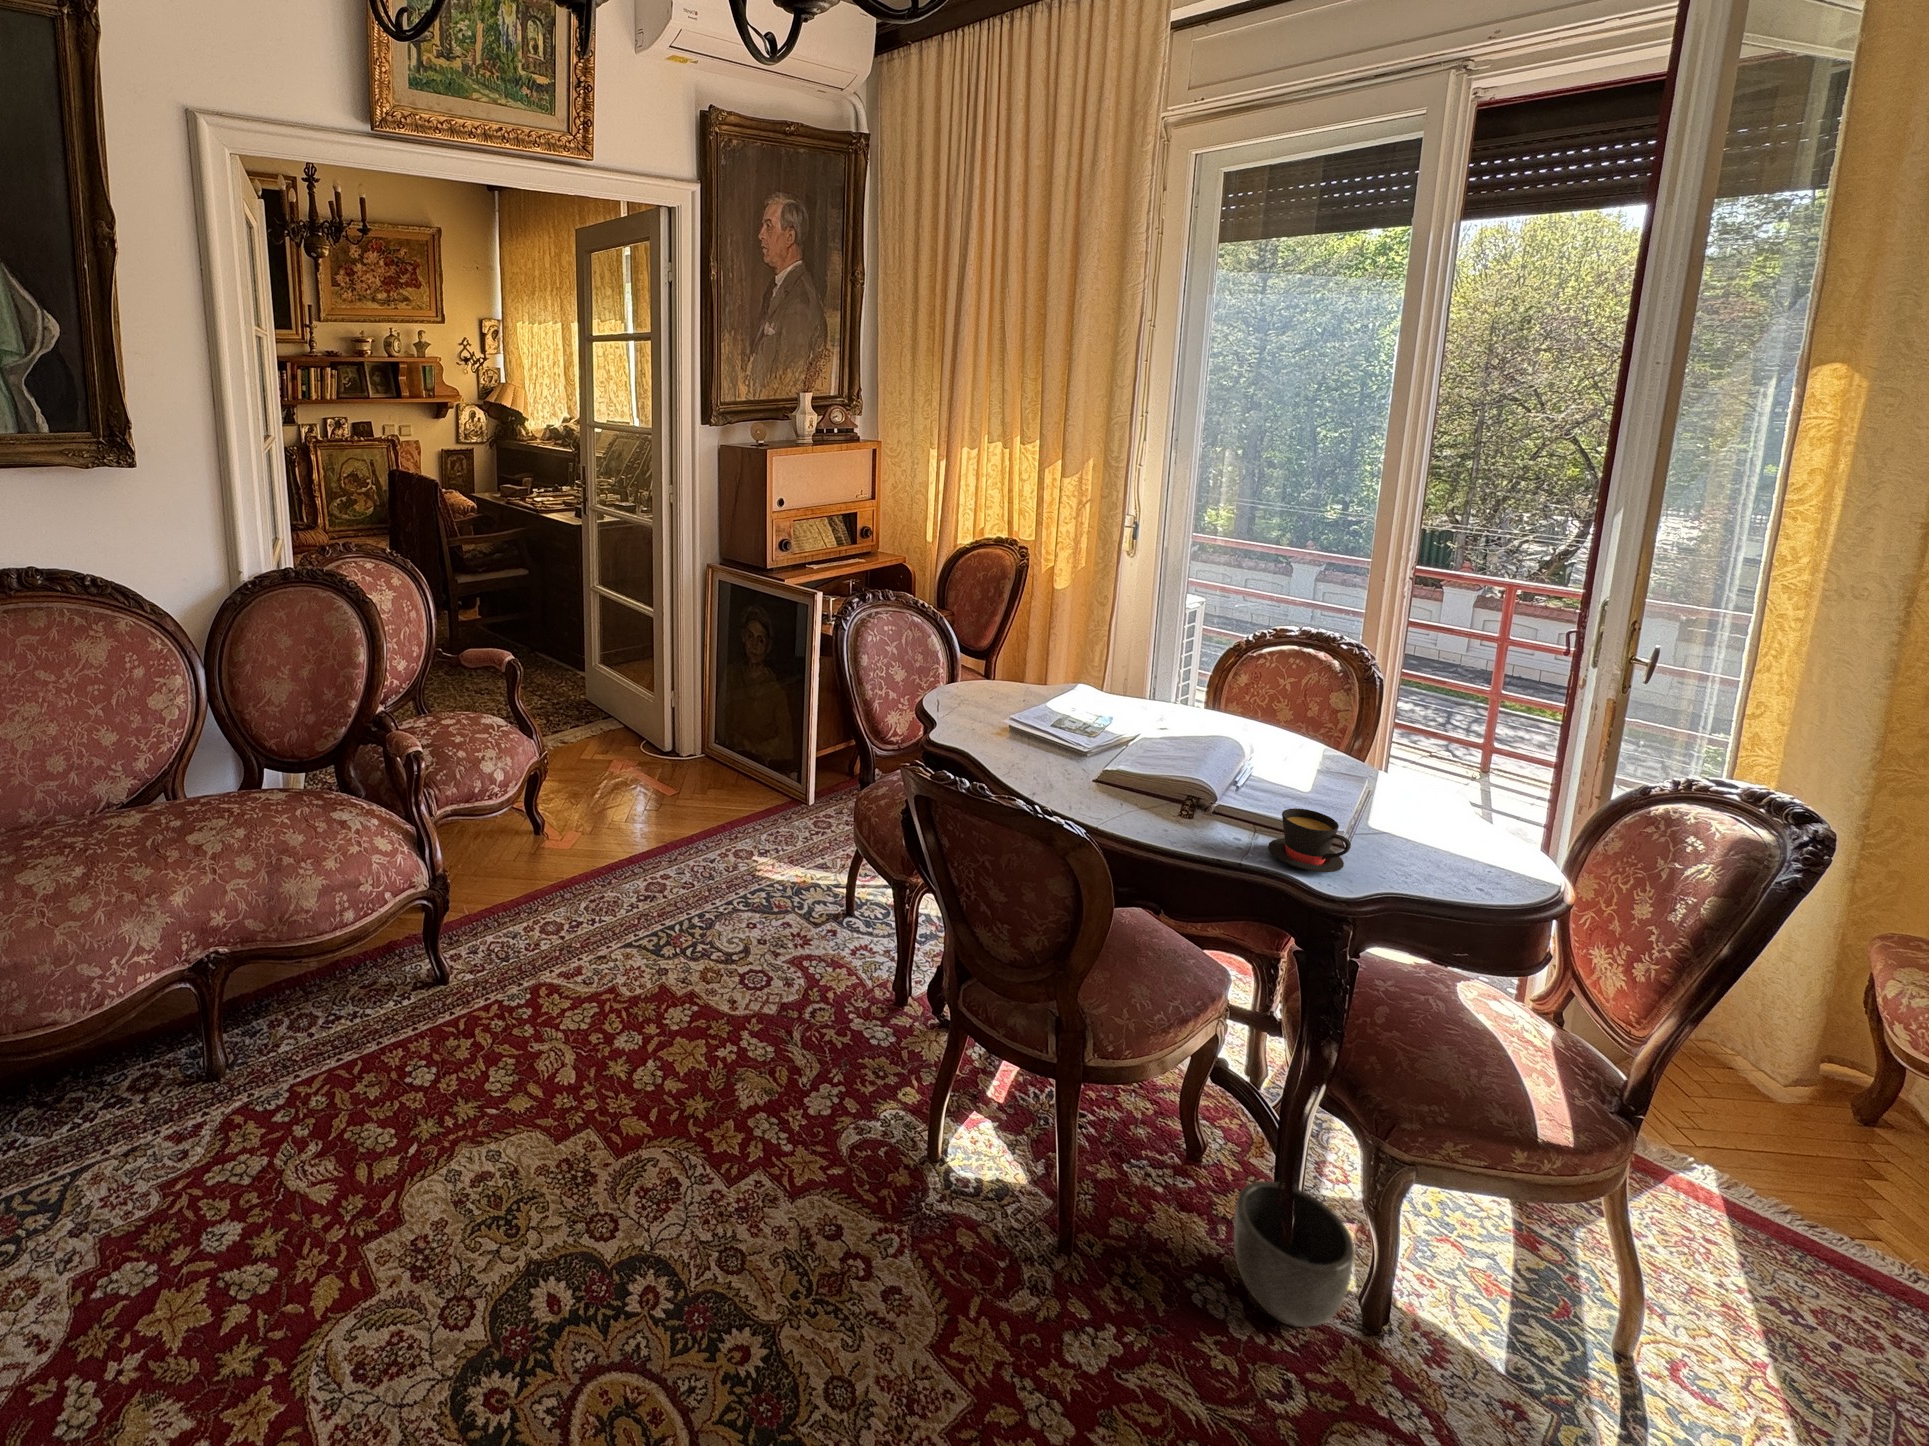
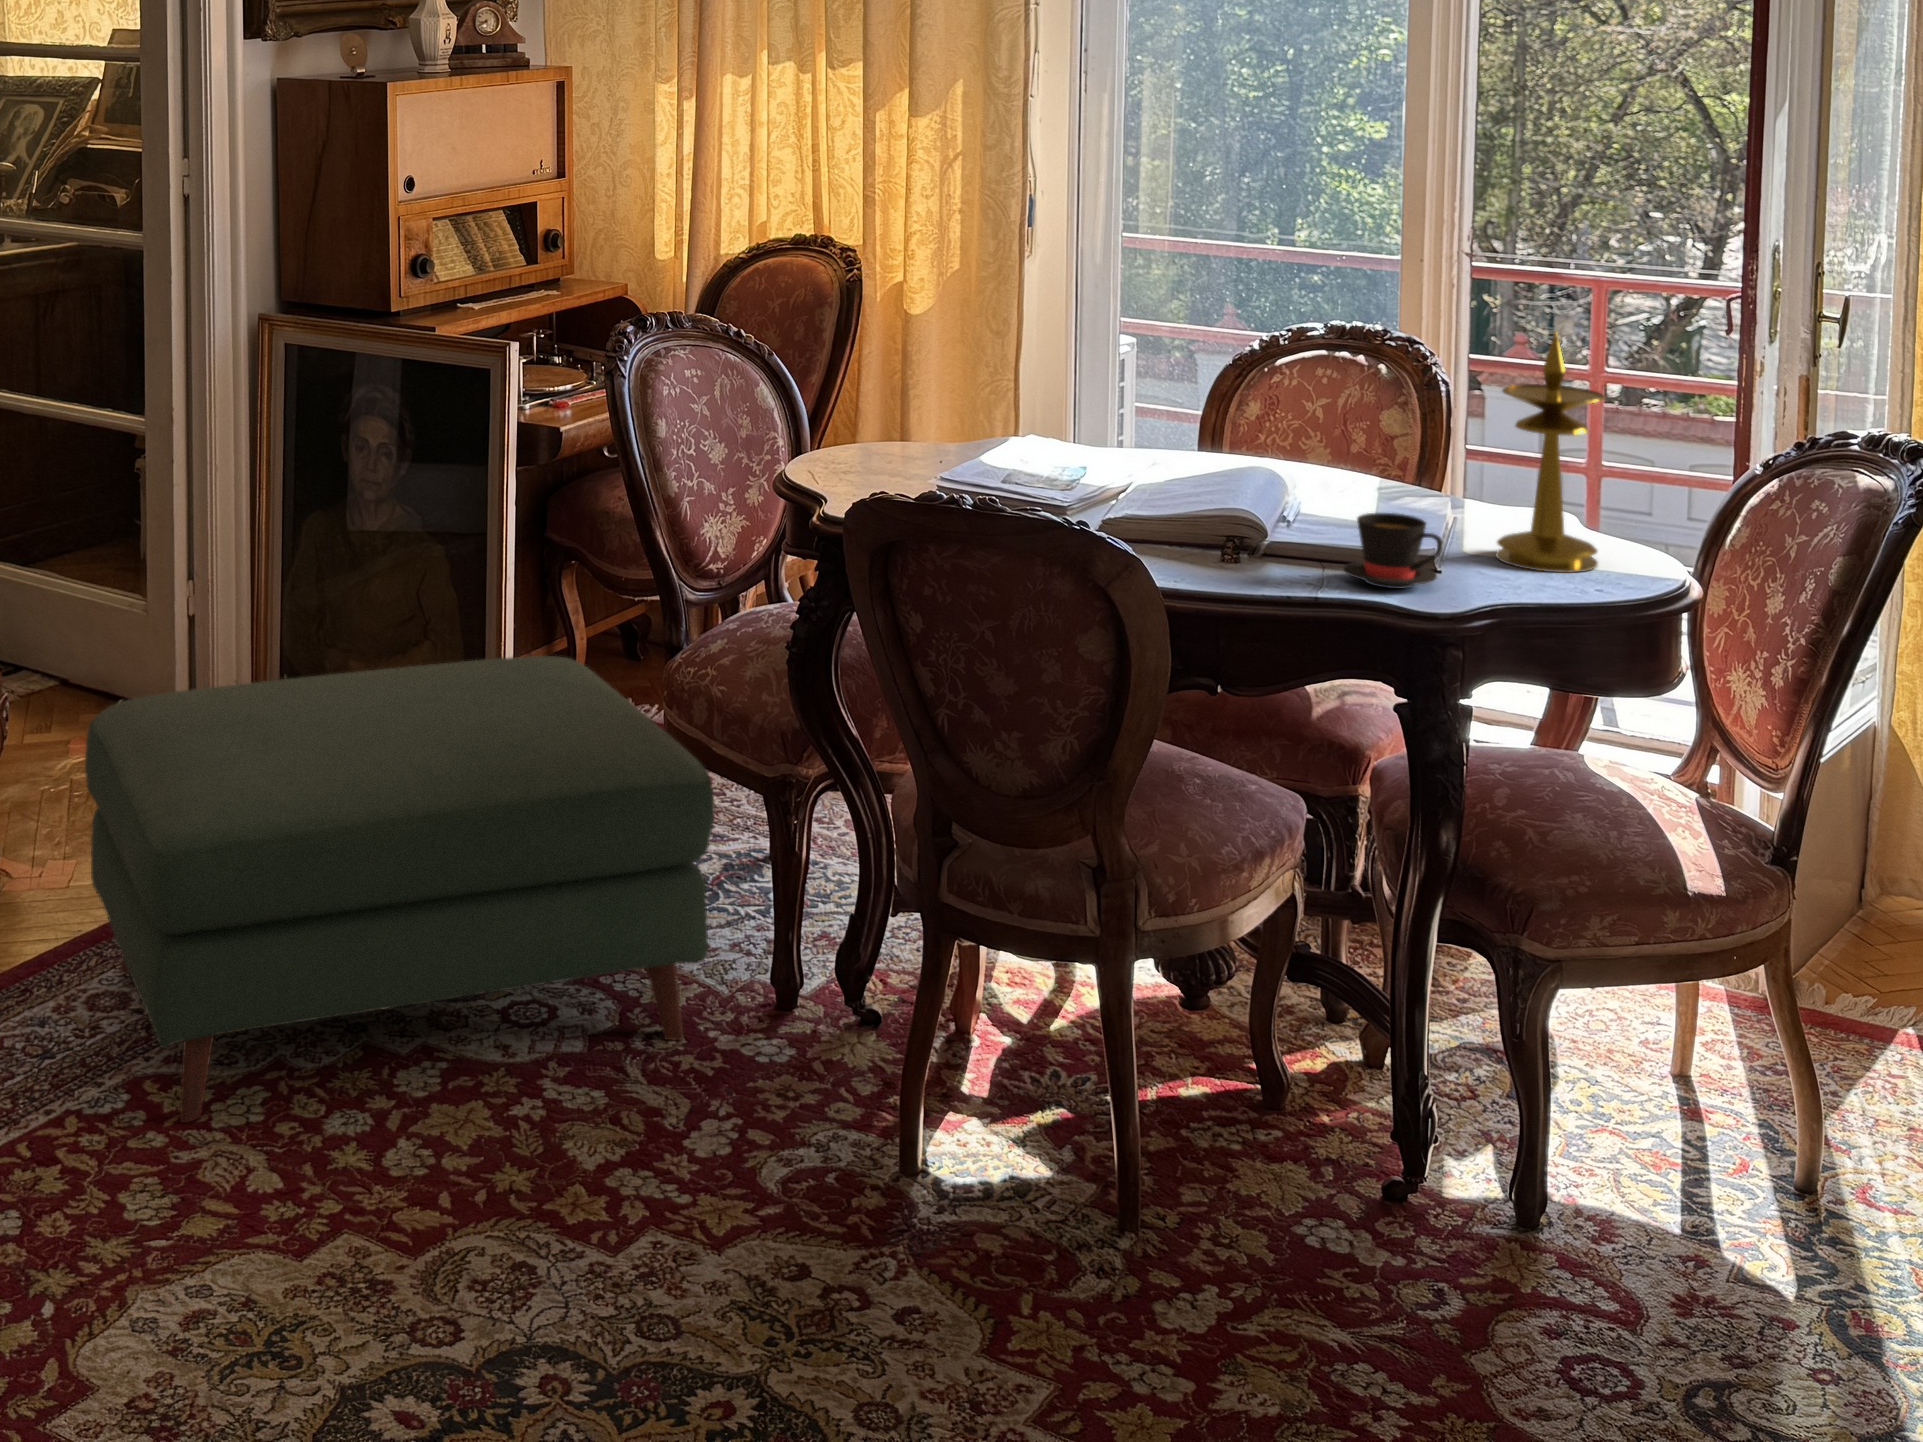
candlestick: none [1398,689,1506,867] -> present [1496,333,1605,573]
ottoman: none [522,773,854,1024] -> present [85,656,714,1123]
planter: present [1234,1181,1355,1327] -> none [1347,1061,1497,1239]

